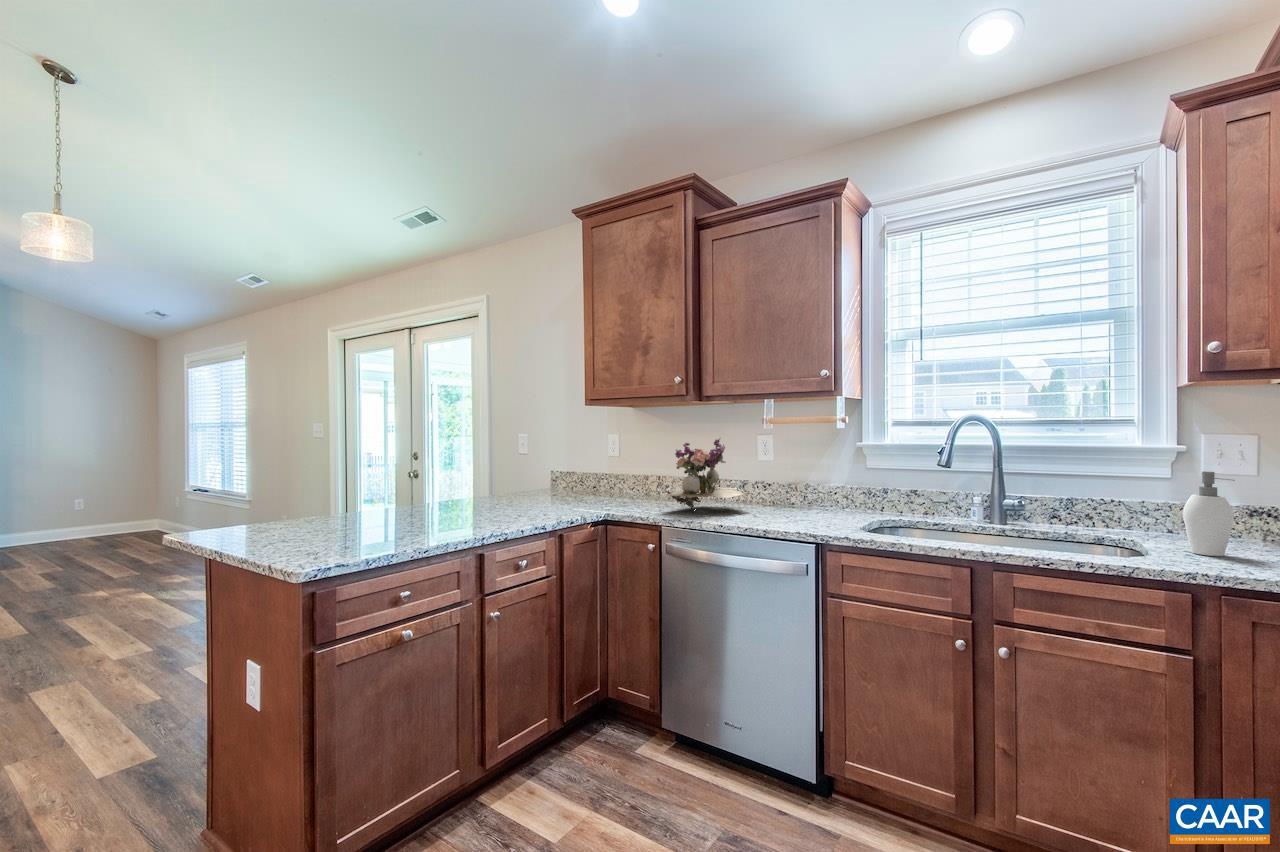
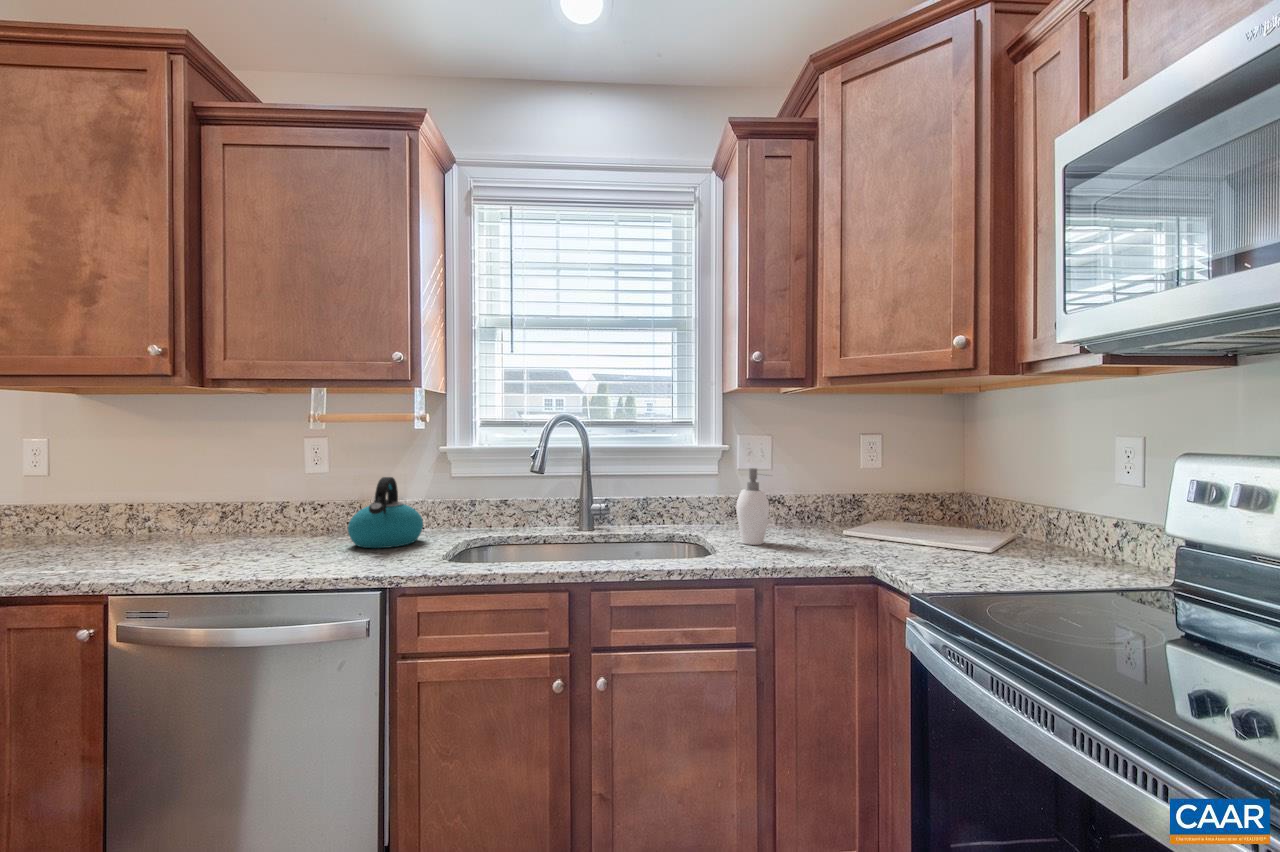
flower arrangement: present [667,438,749,509] -> none [126,442,287,555]
kettle: none [789,465,844,519] -> present [348,477,423,548]

